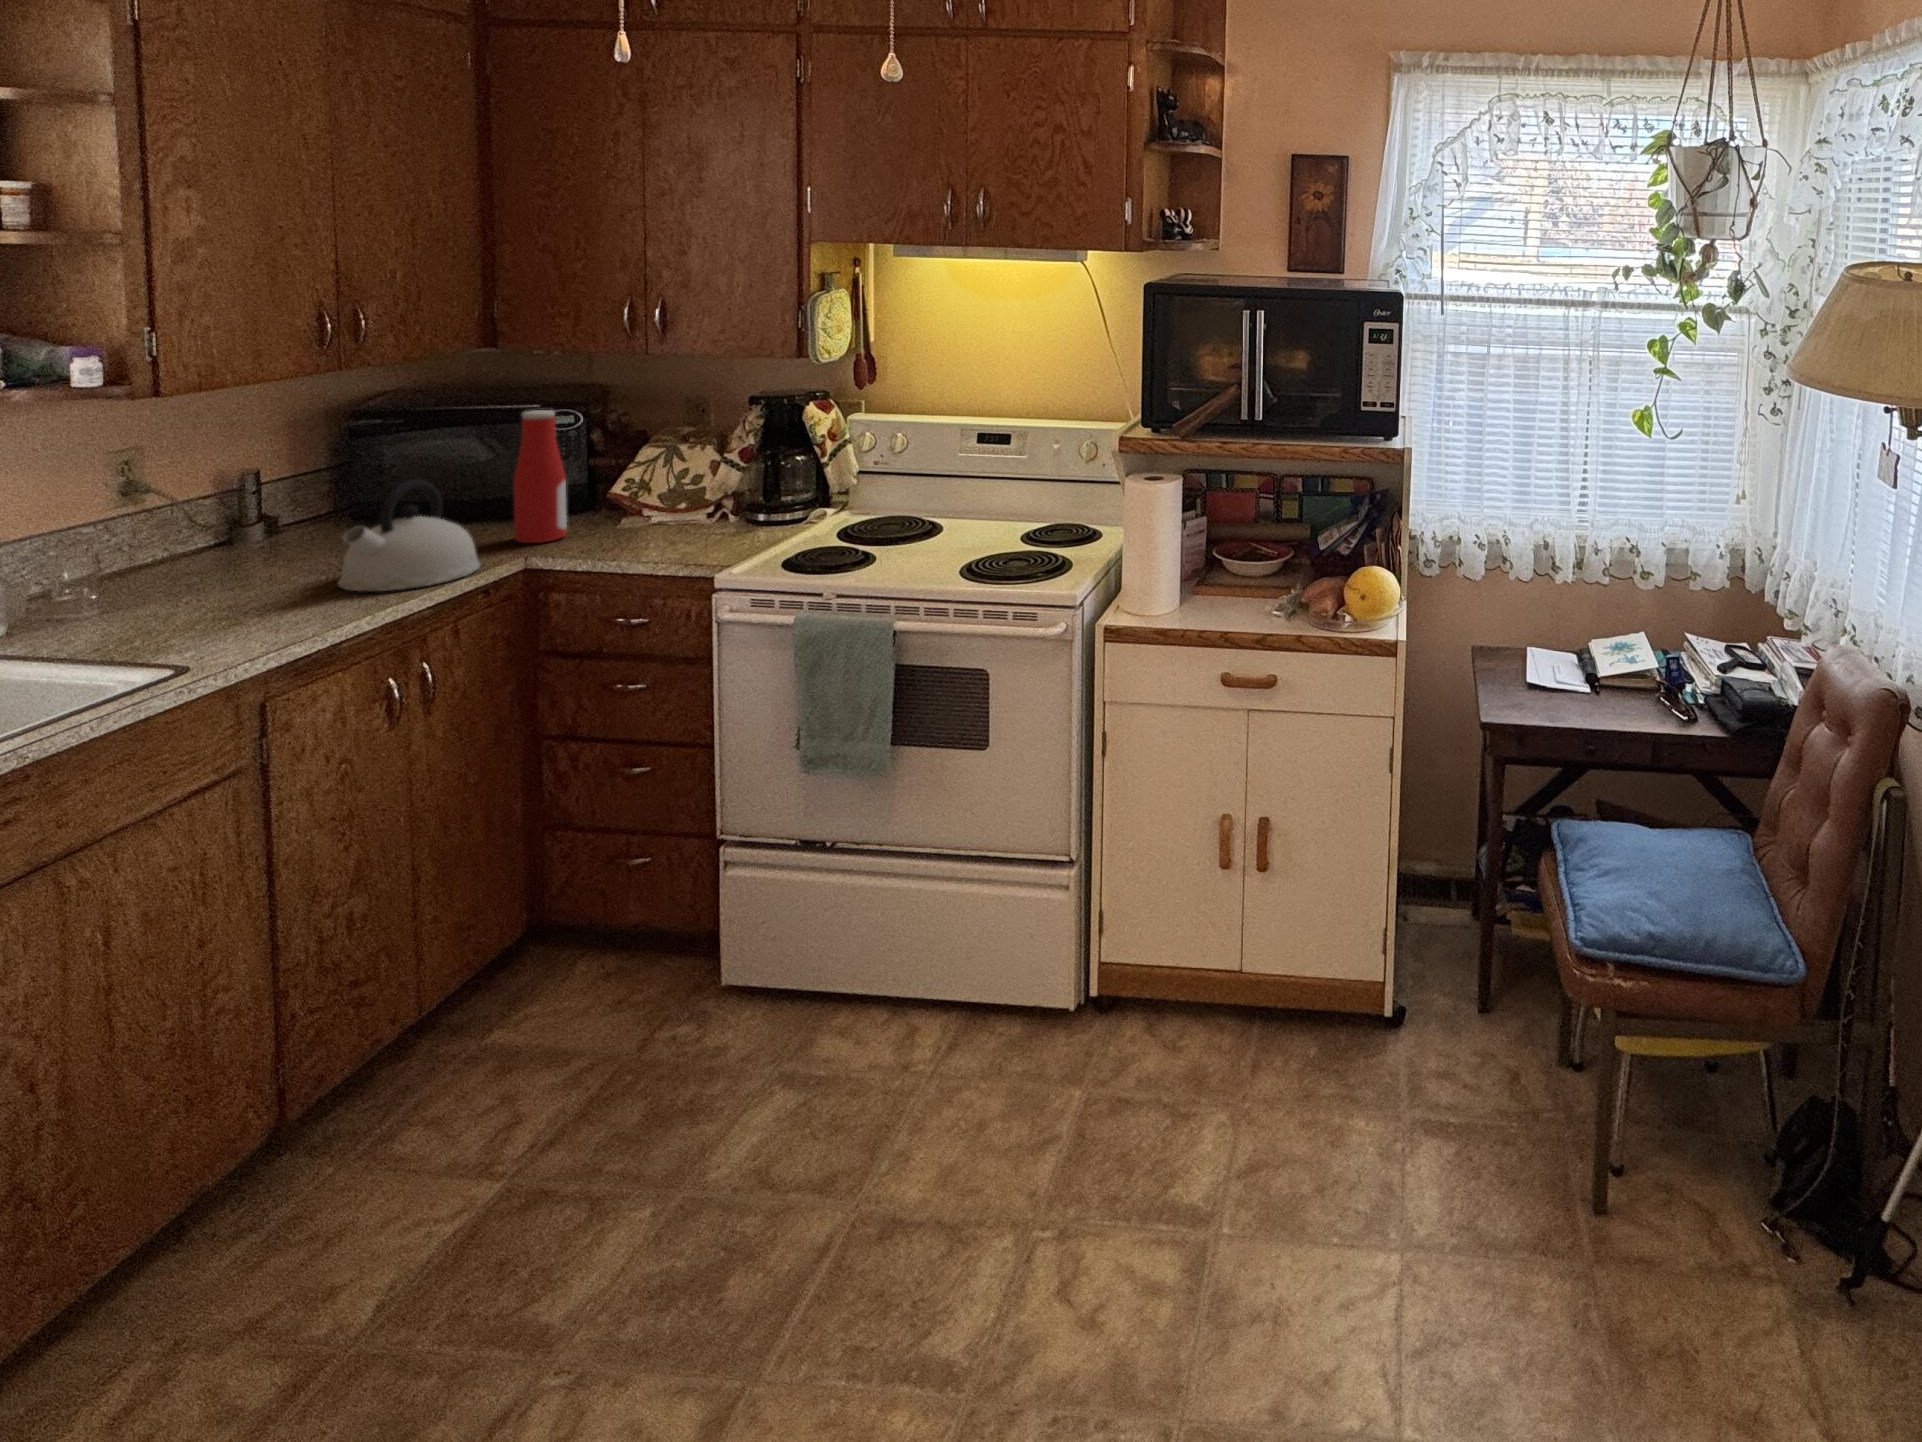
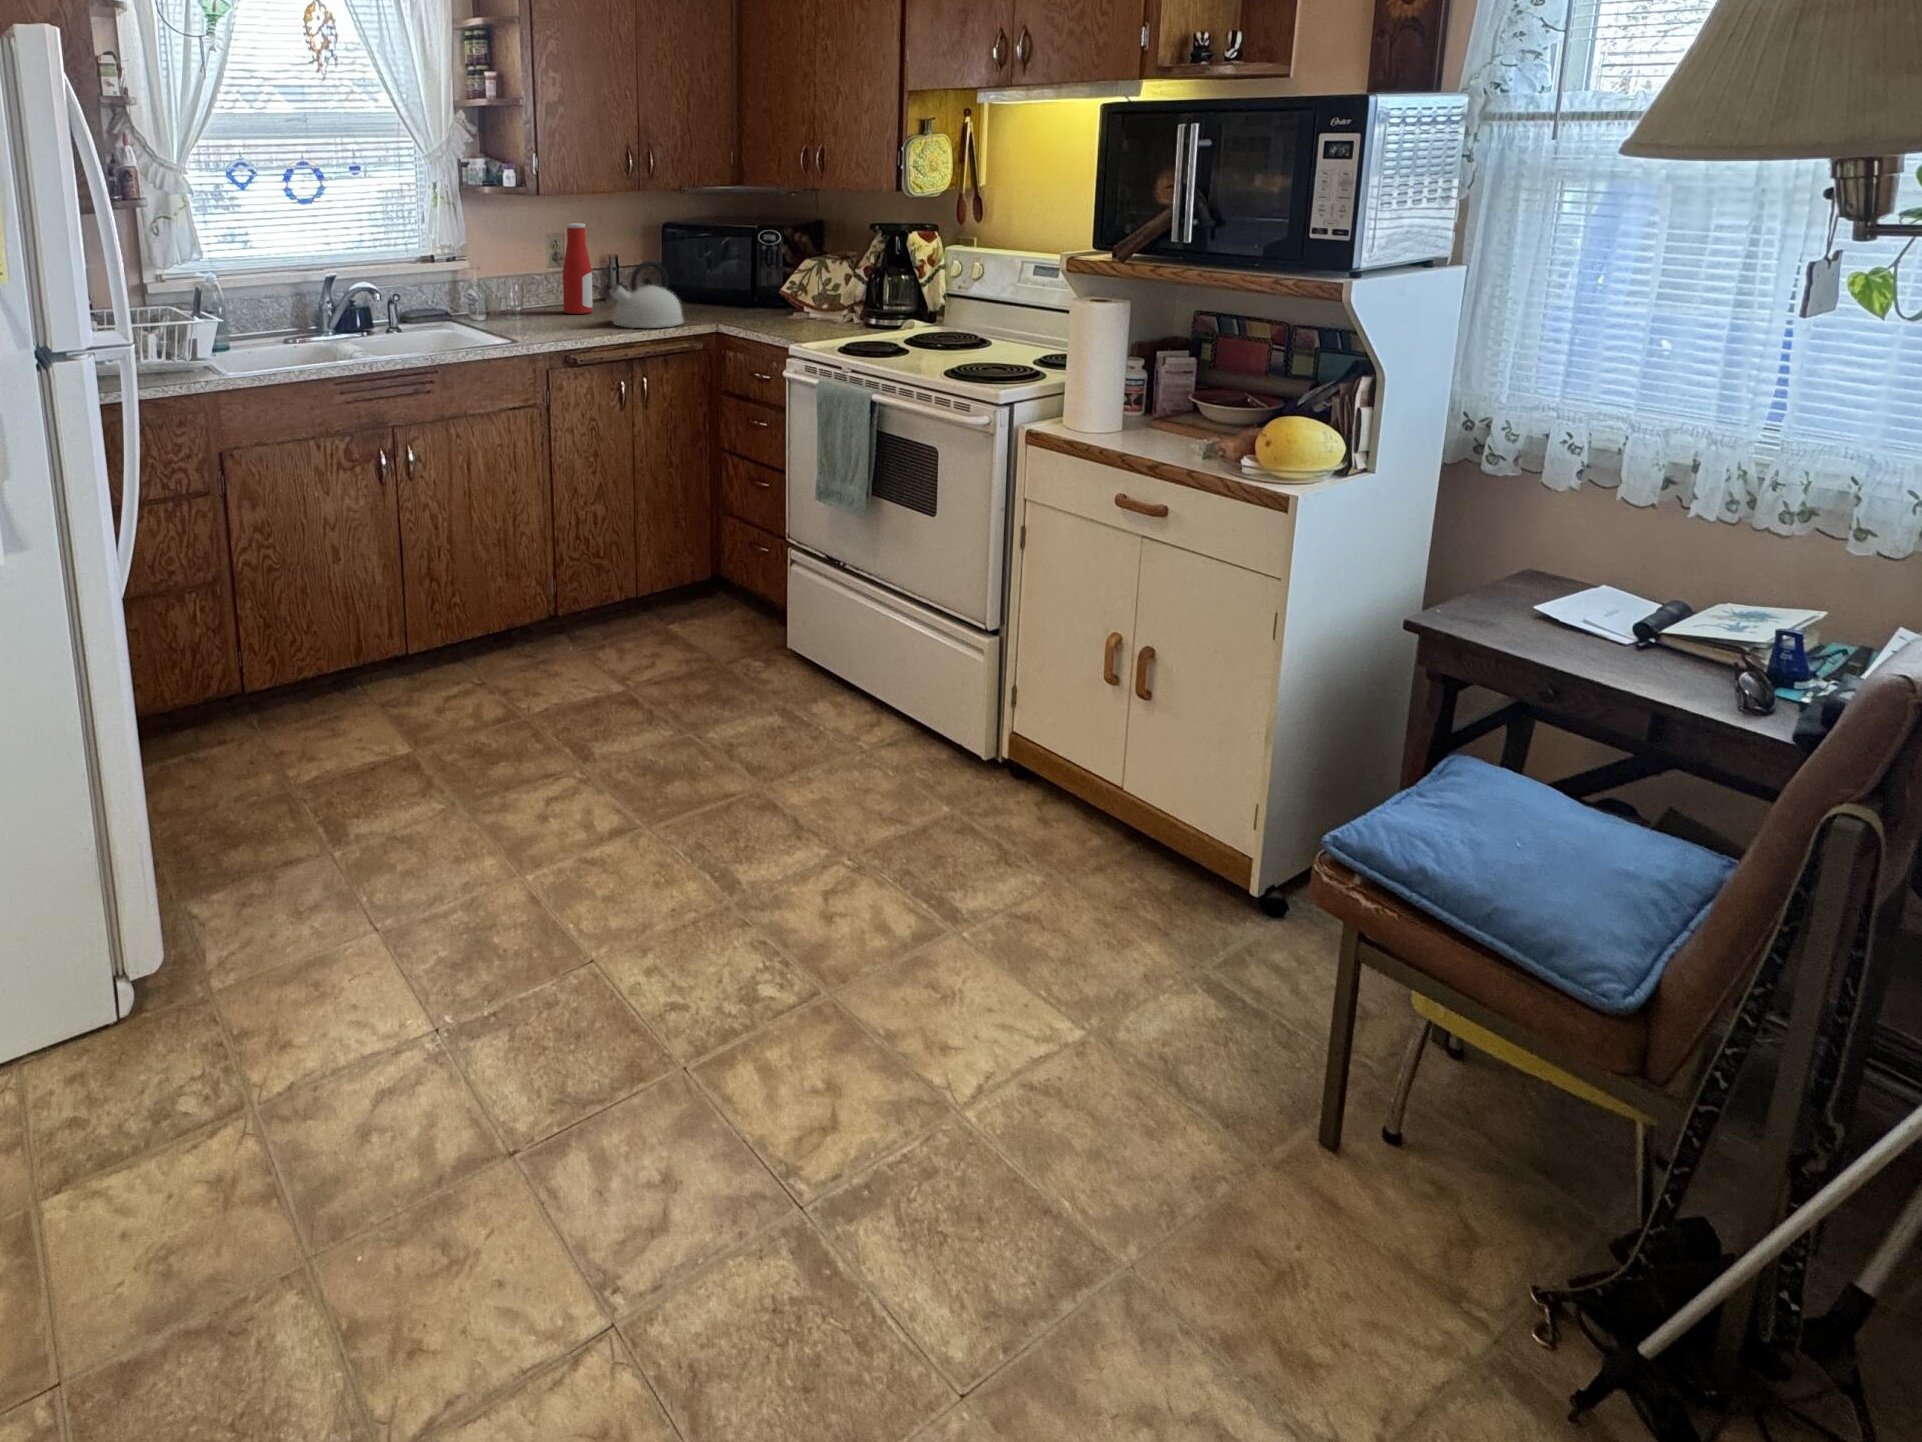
bottle: present [513,410,567,543] -> present [563,223,593,314]

